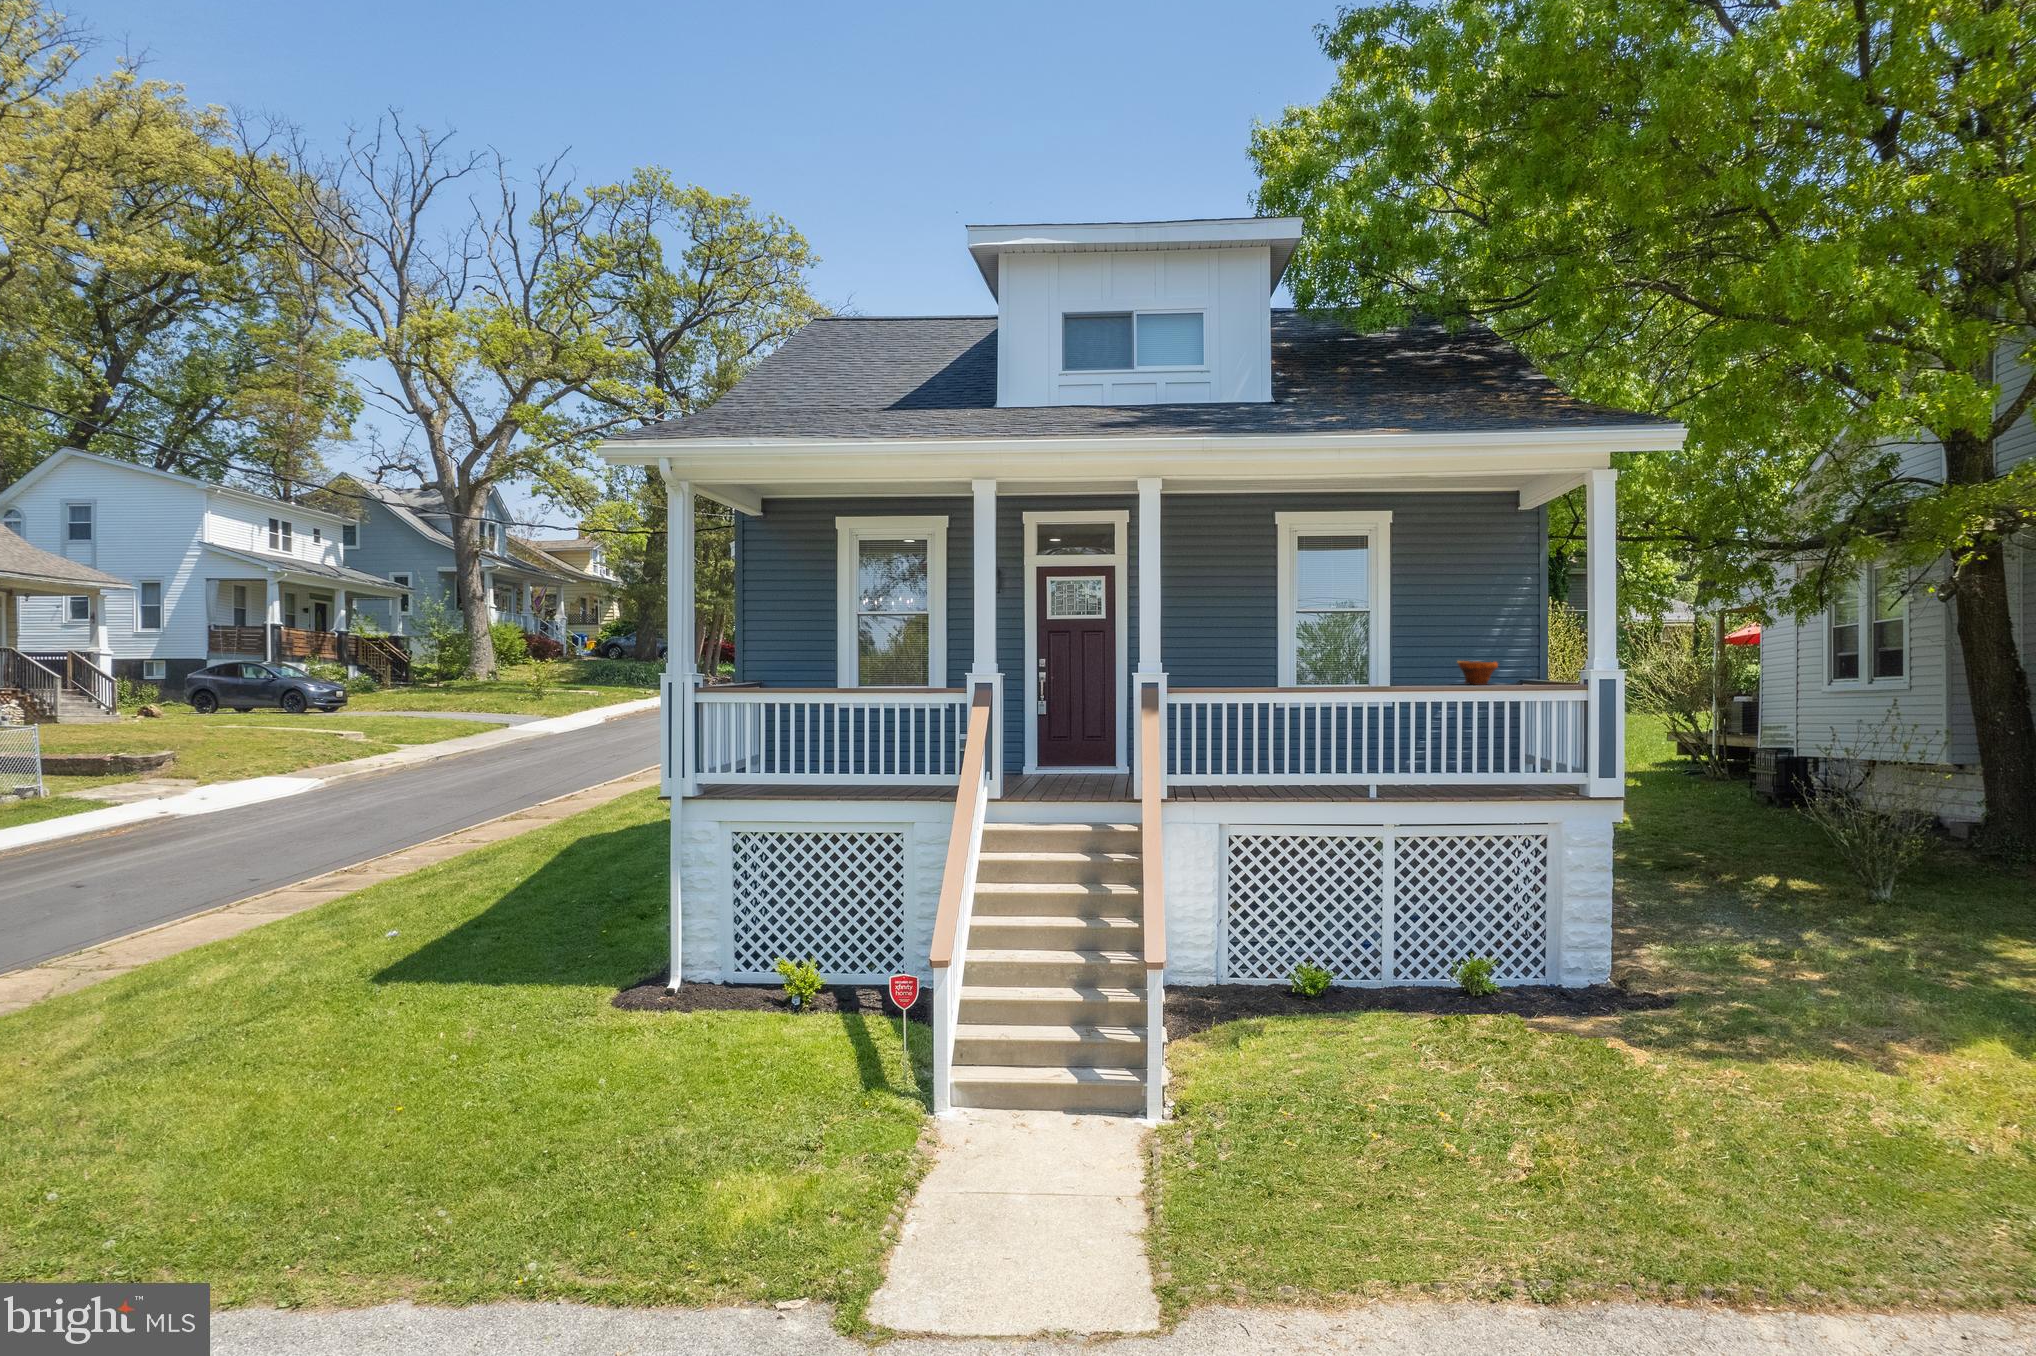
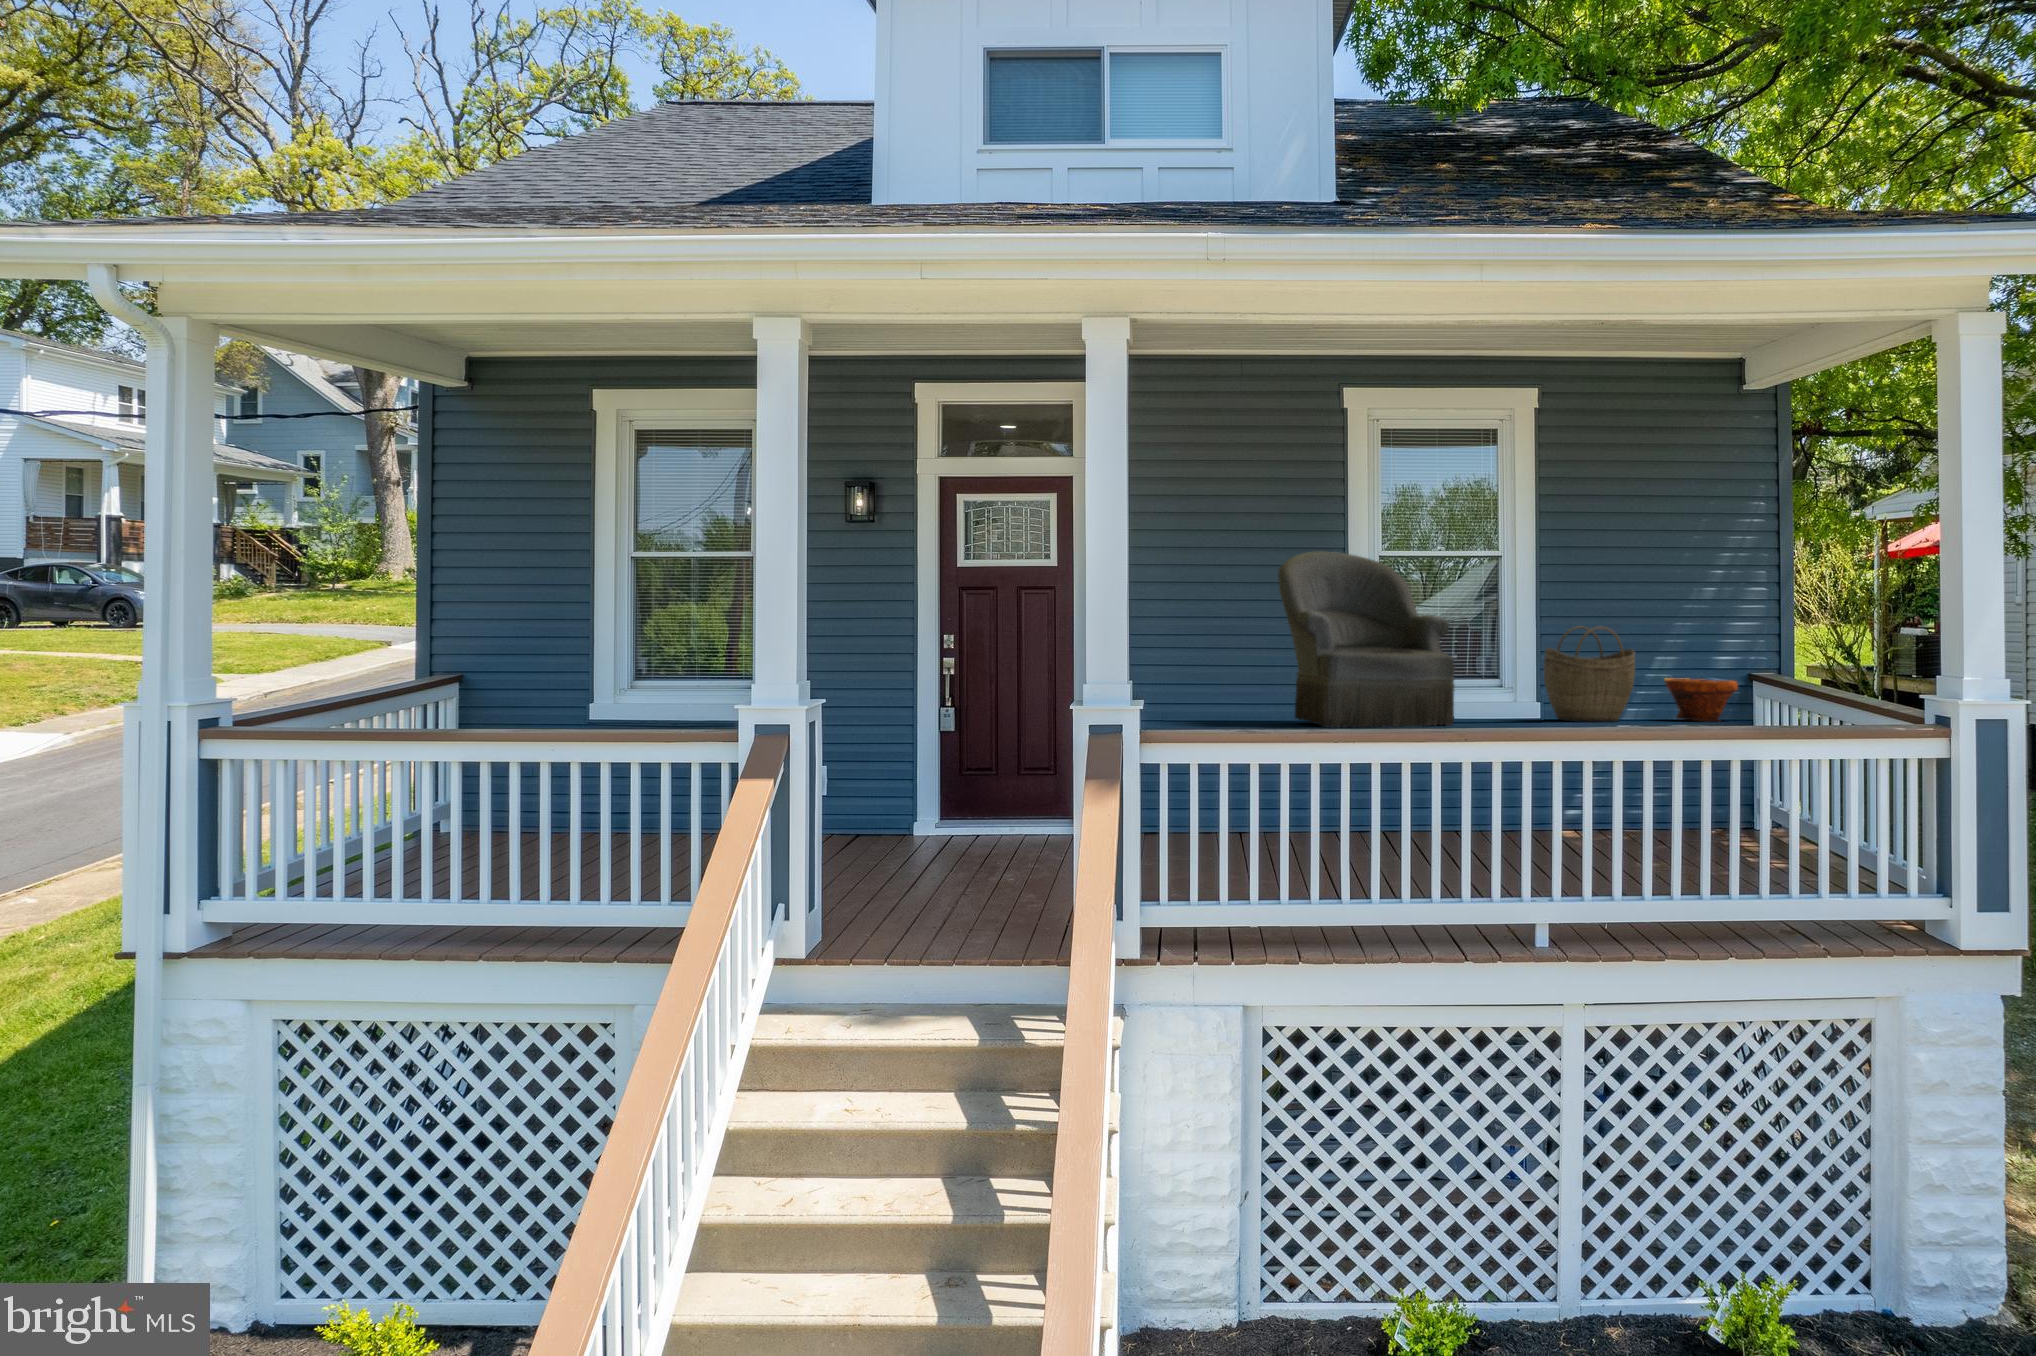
armchair: none [1240,591,1336,689] -> present [1278,552,1455,728]
woven basket: none [1389,632,1439,685] -> present [1544,626,1635,722]

